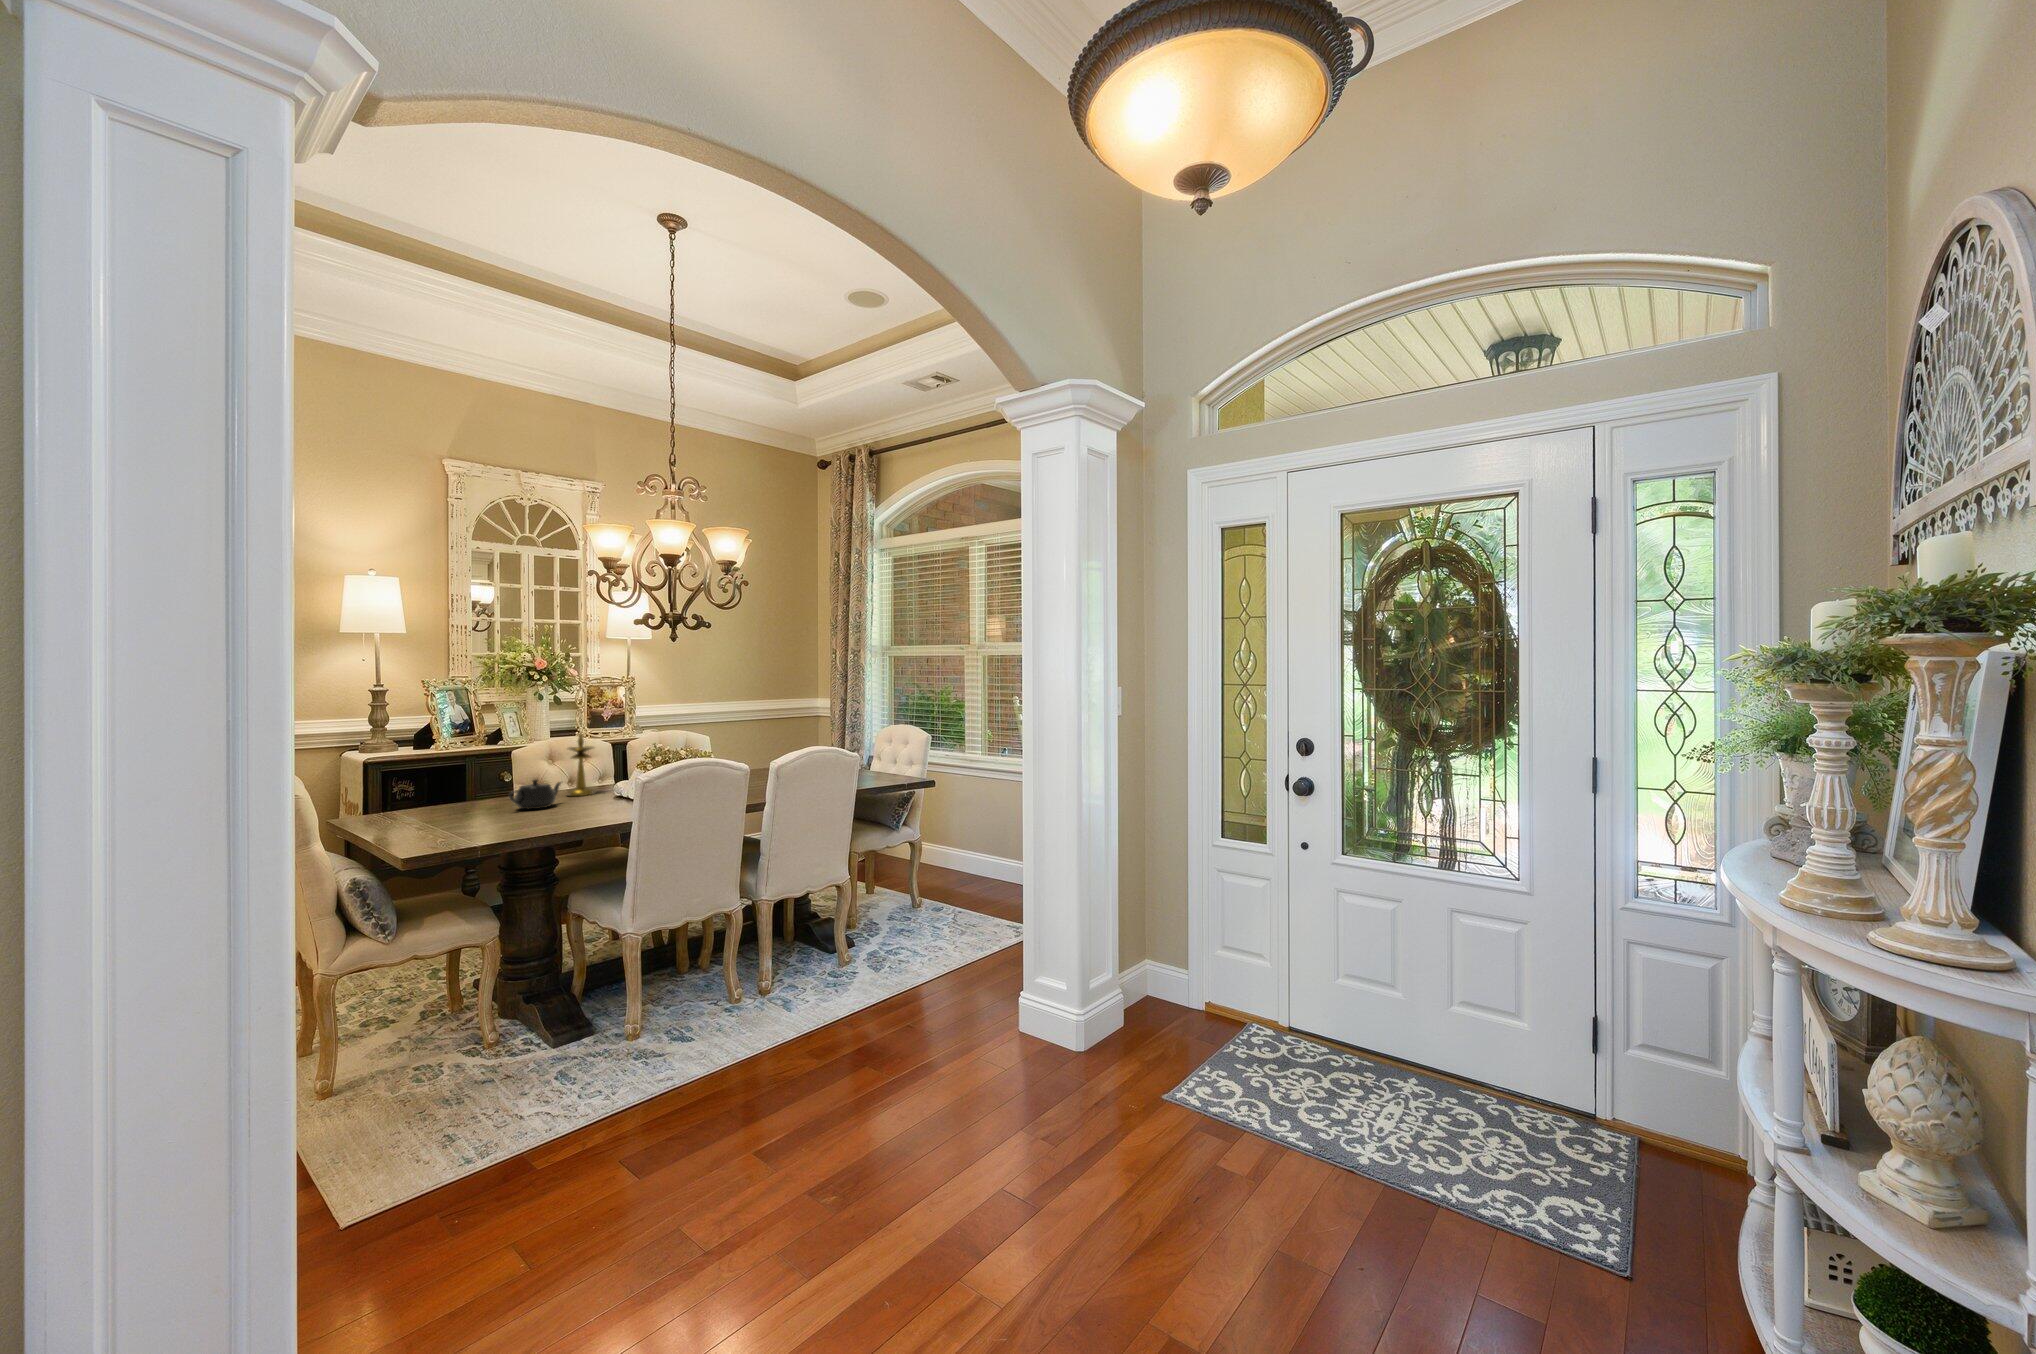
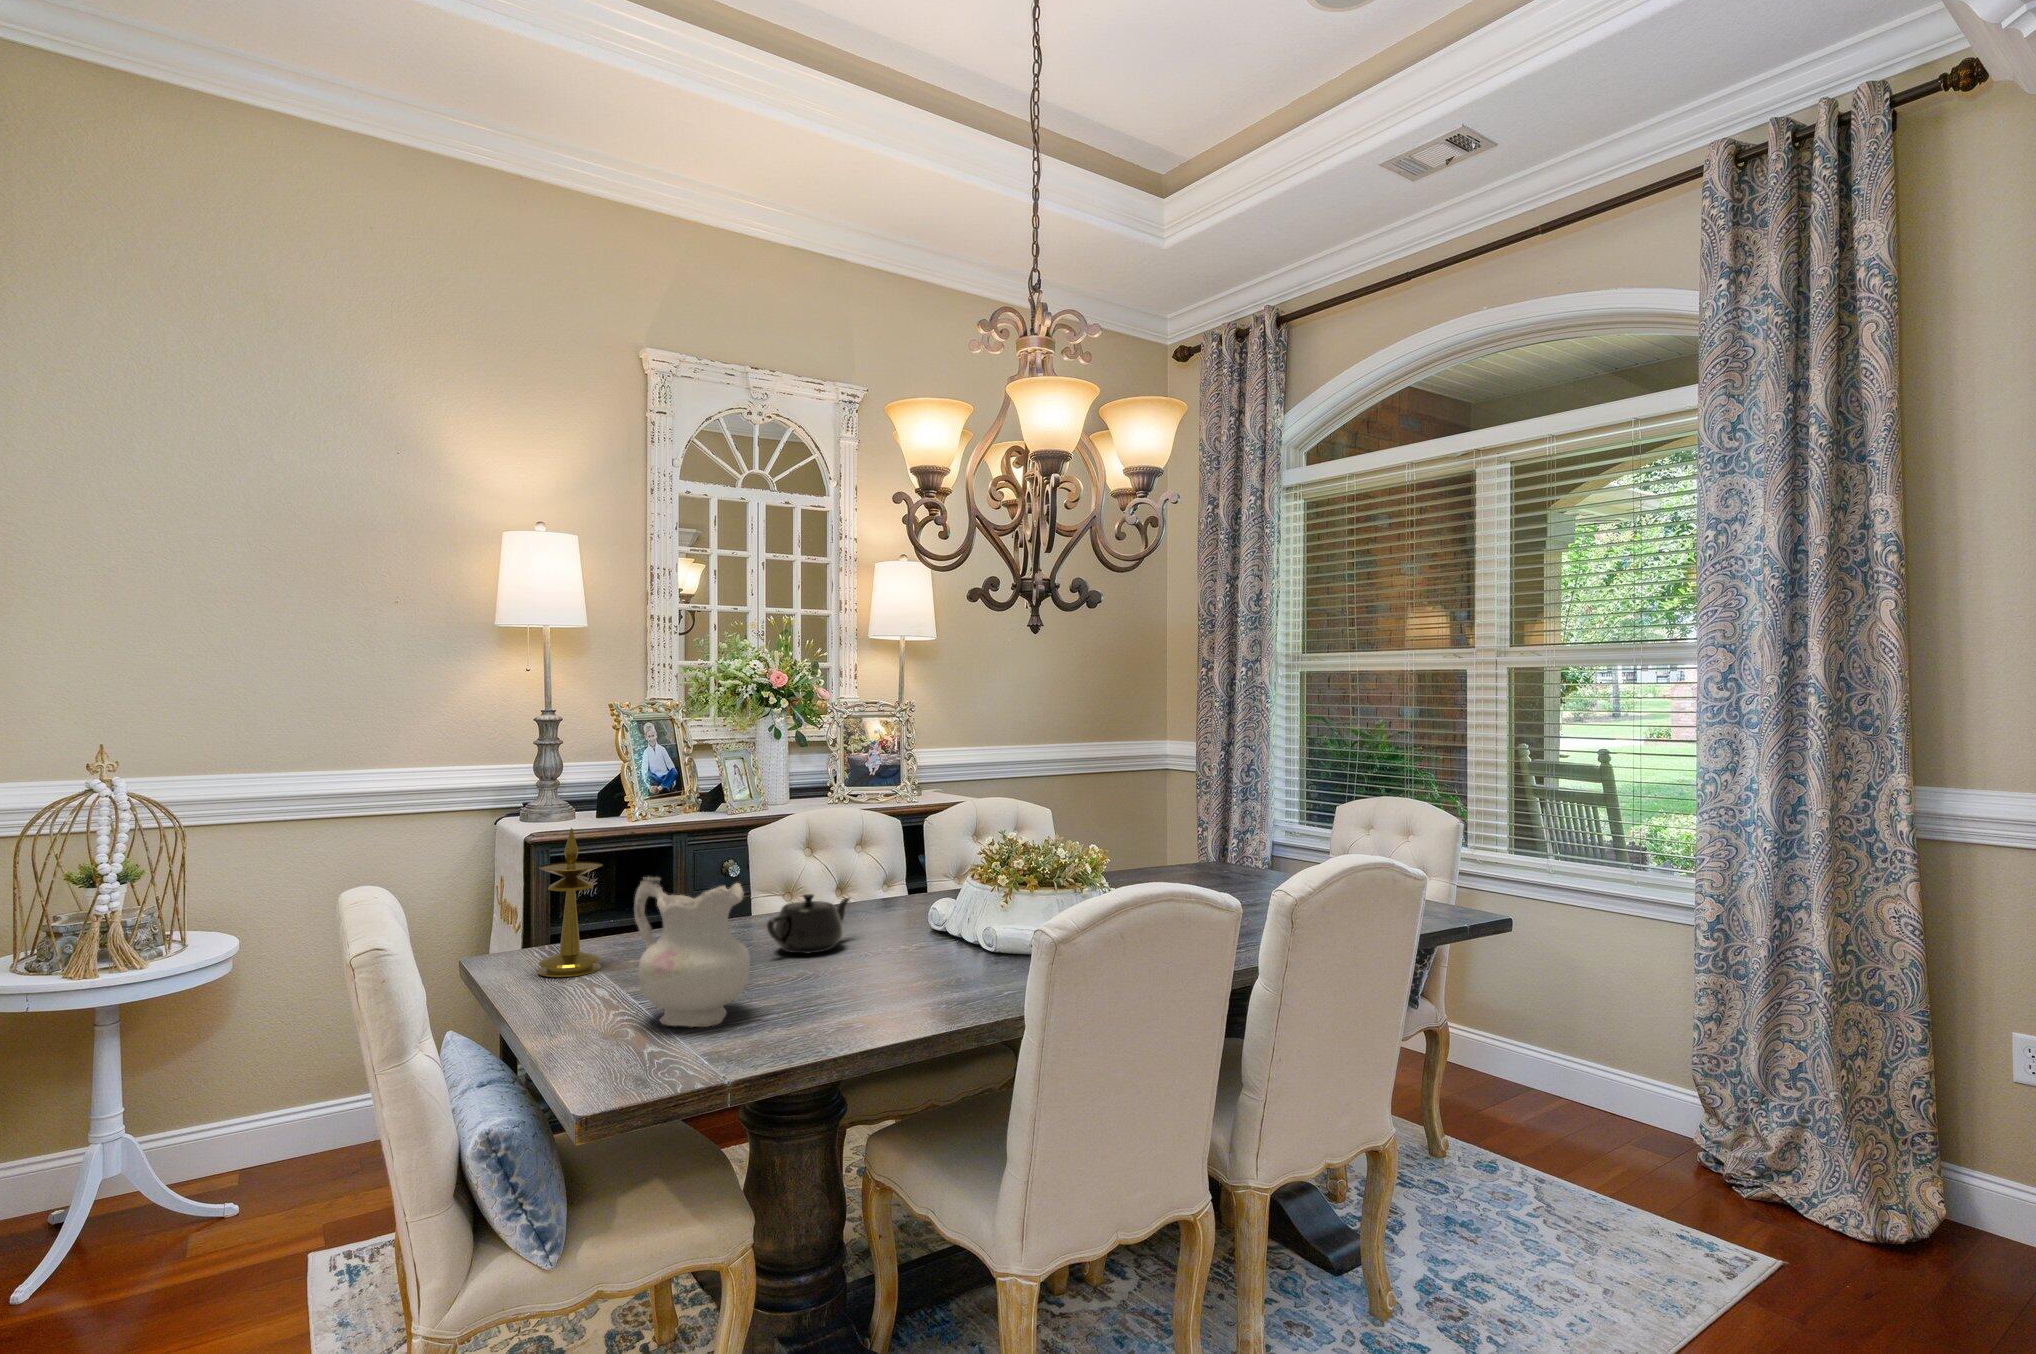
candlestick: present [567,733,594,796] -> present [538,828,602,977]
ceramic pitcher: none [425,767,490,836] -> present [634,877,750,1027]

